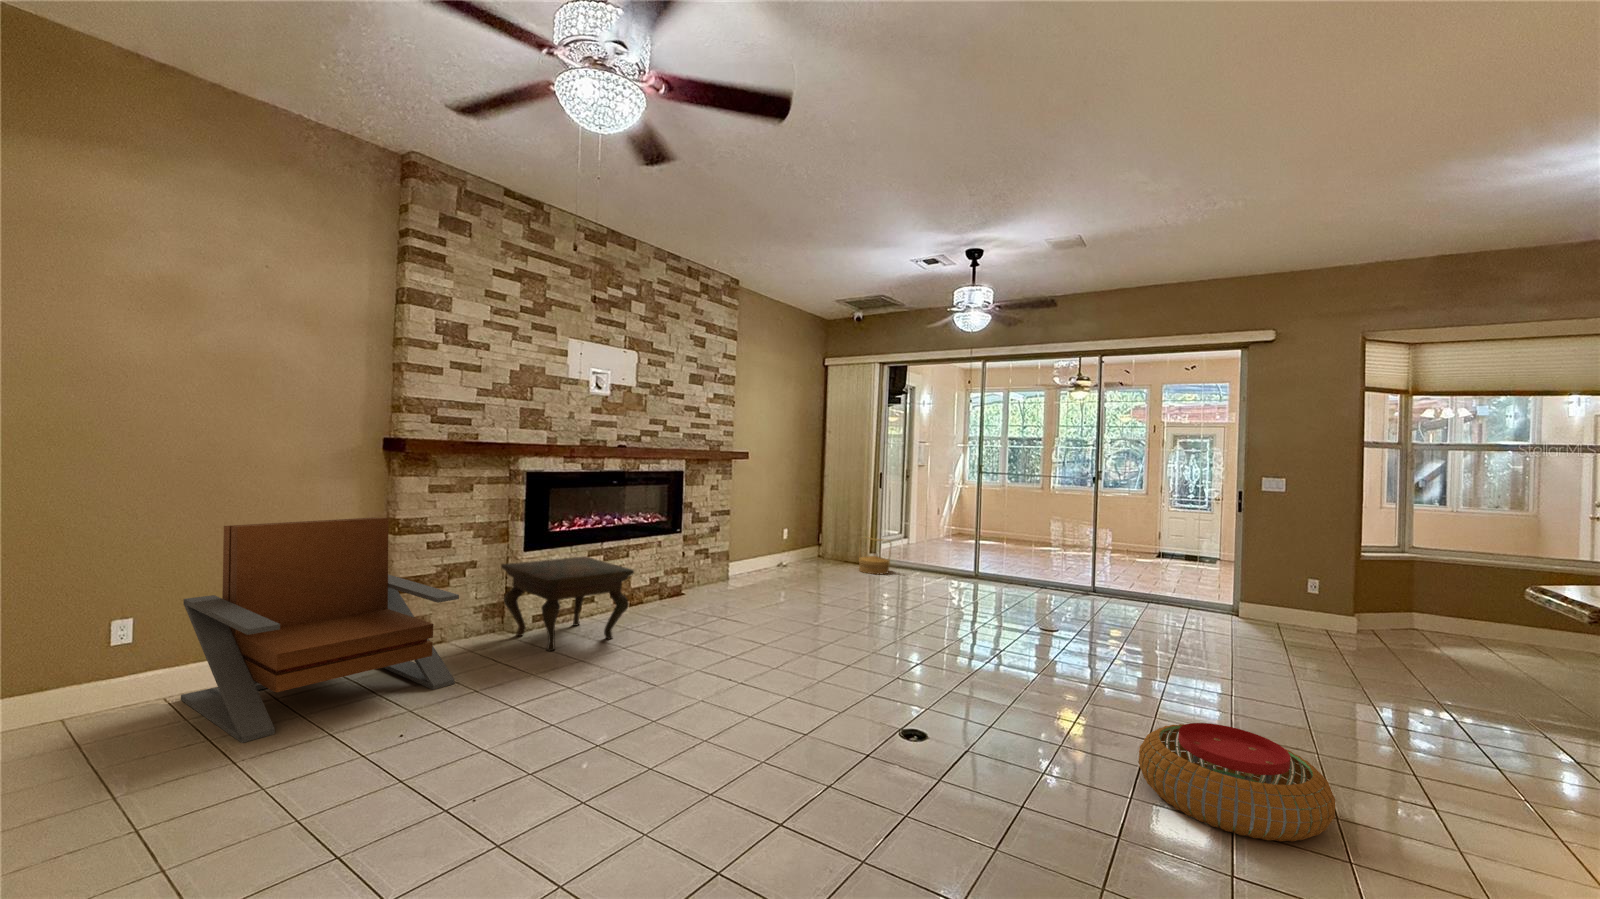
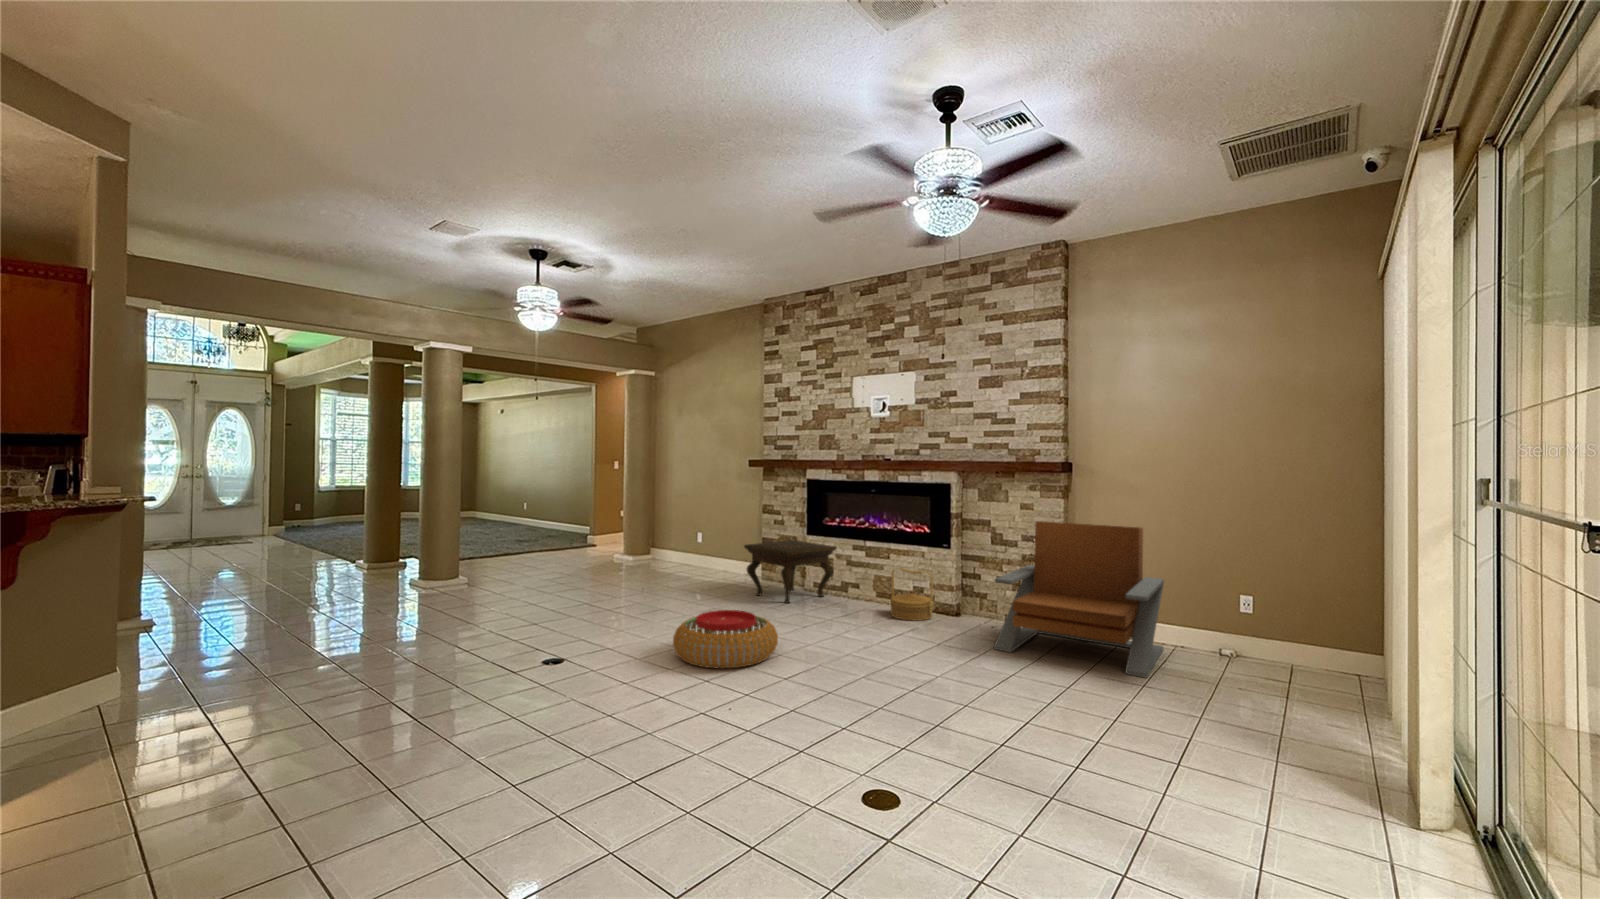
lounge chair: present [181,518,459,743] -> present [994,521,1164,677]
woven basket: present [859,537,892,574] -> present [890,568,933,621]
pouf: present [1138,723,1336,842] -> present [673,610,778,668]

